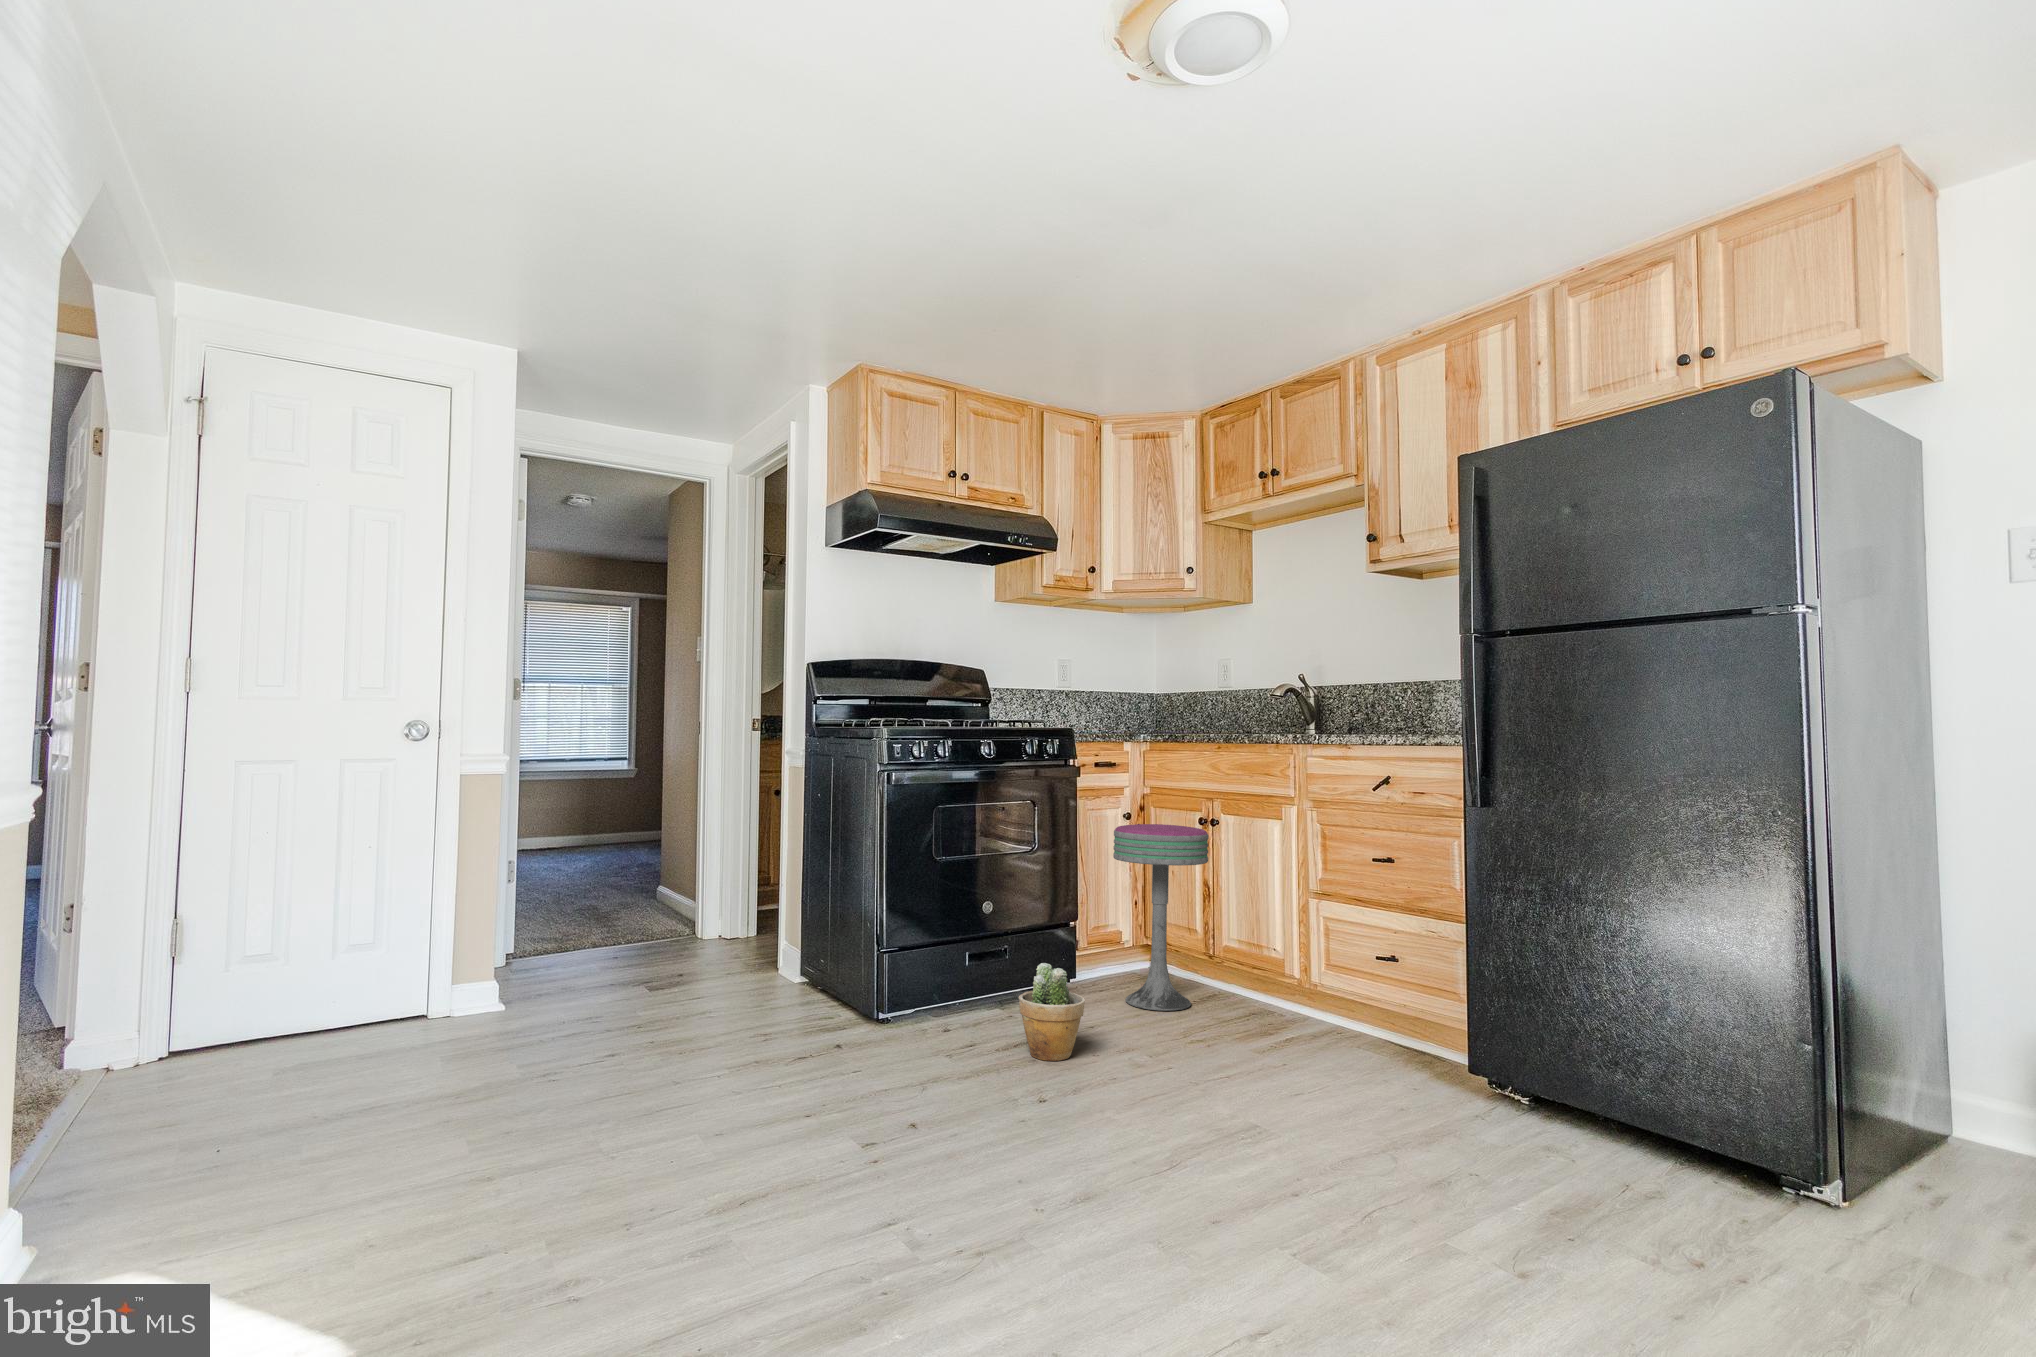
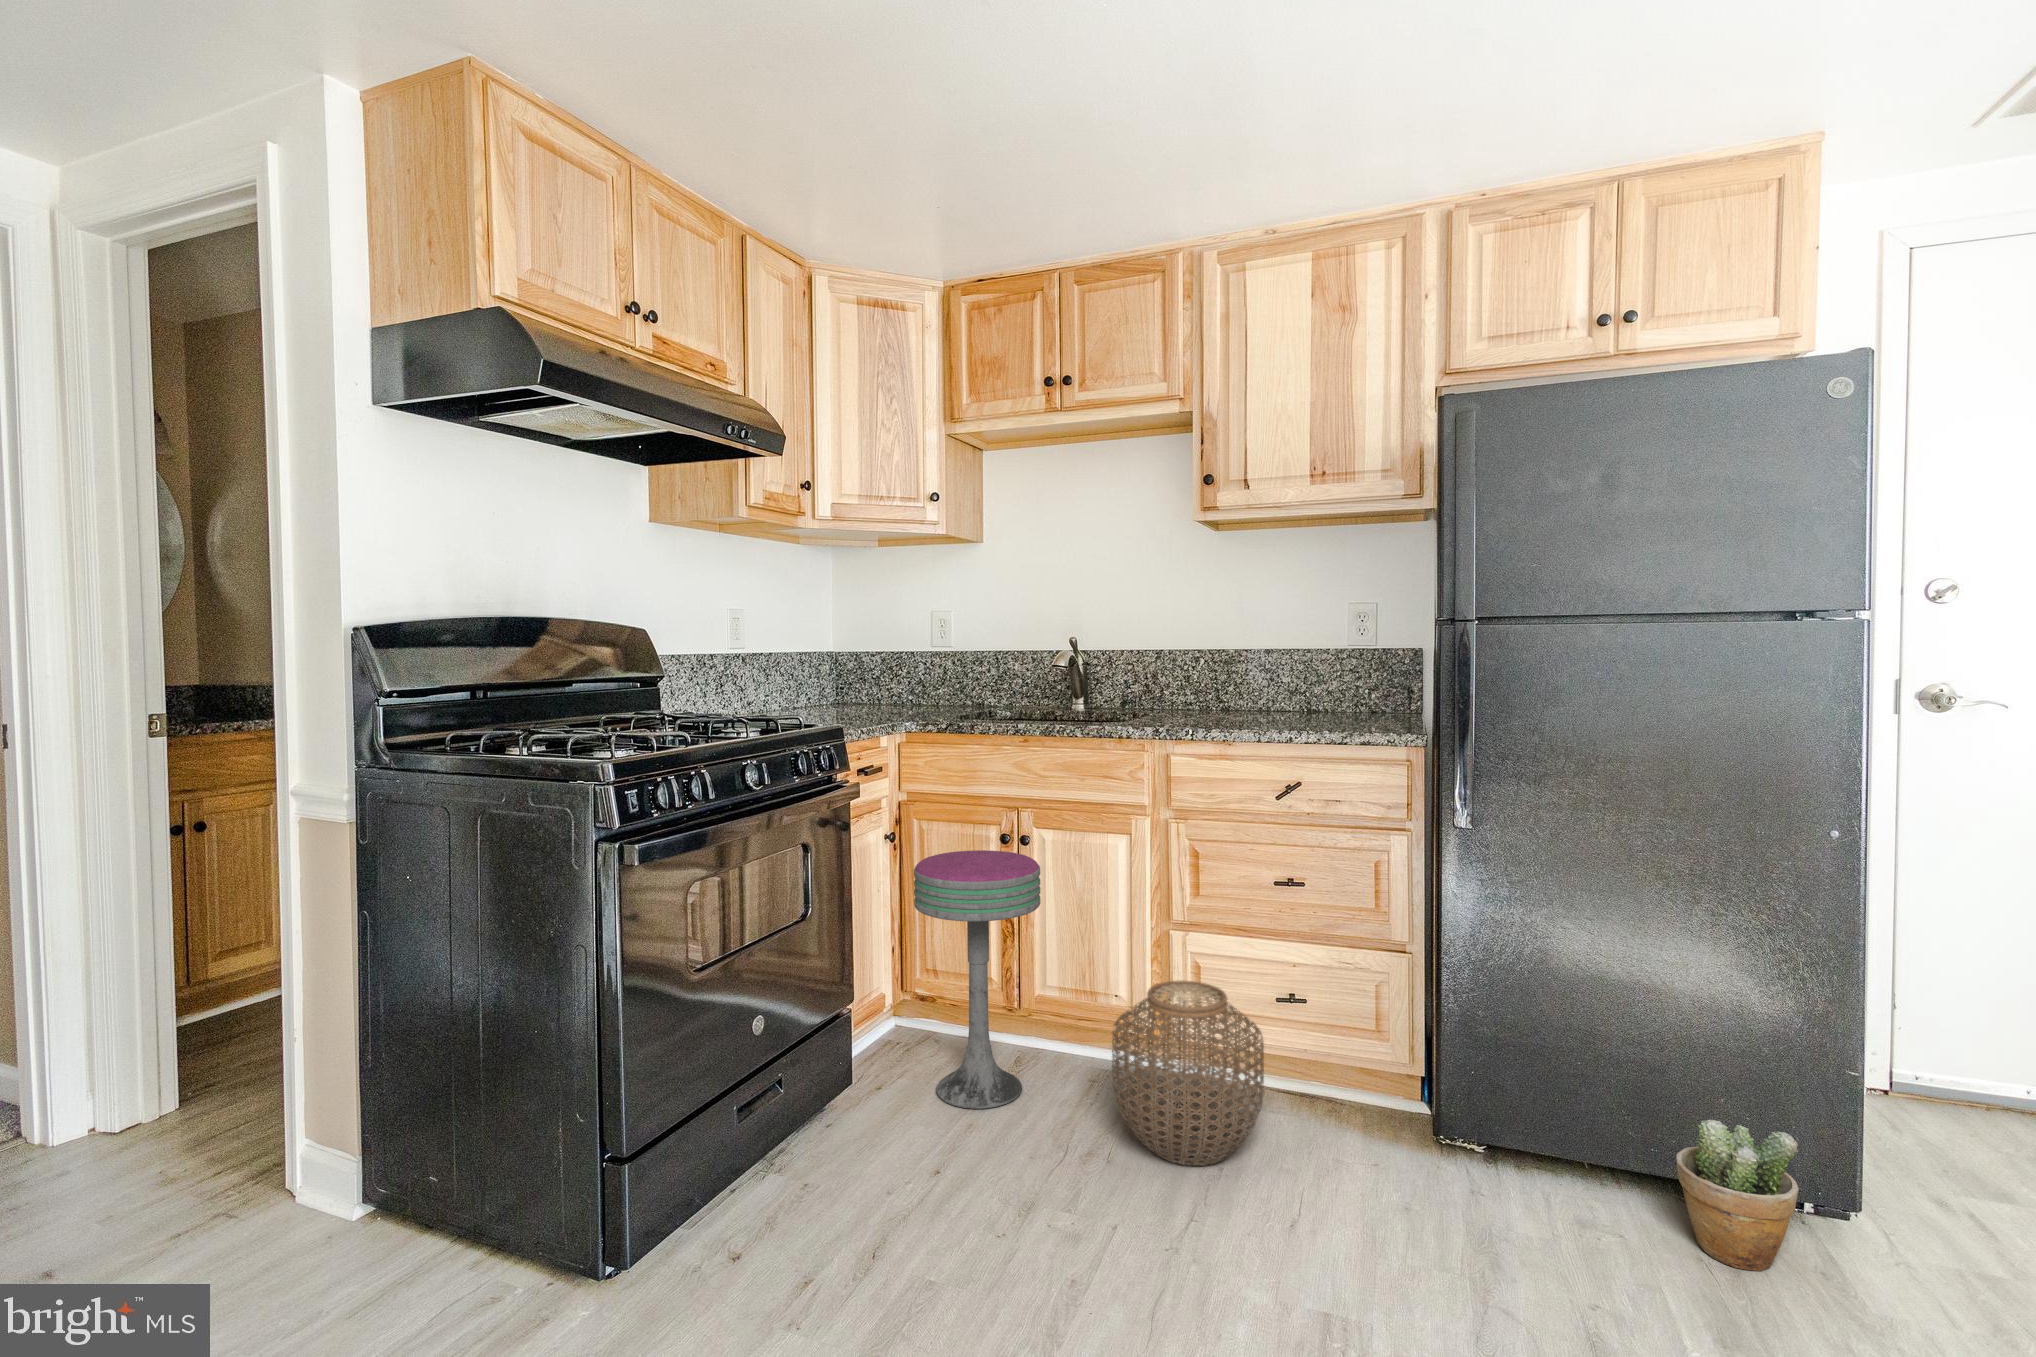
woven basket: none [1209,922,1330,1060] -> present [1112,981,1264,1166]
potted plant: present [1019,963,1085,1061] -> present [1676,1119,1799,1271]

